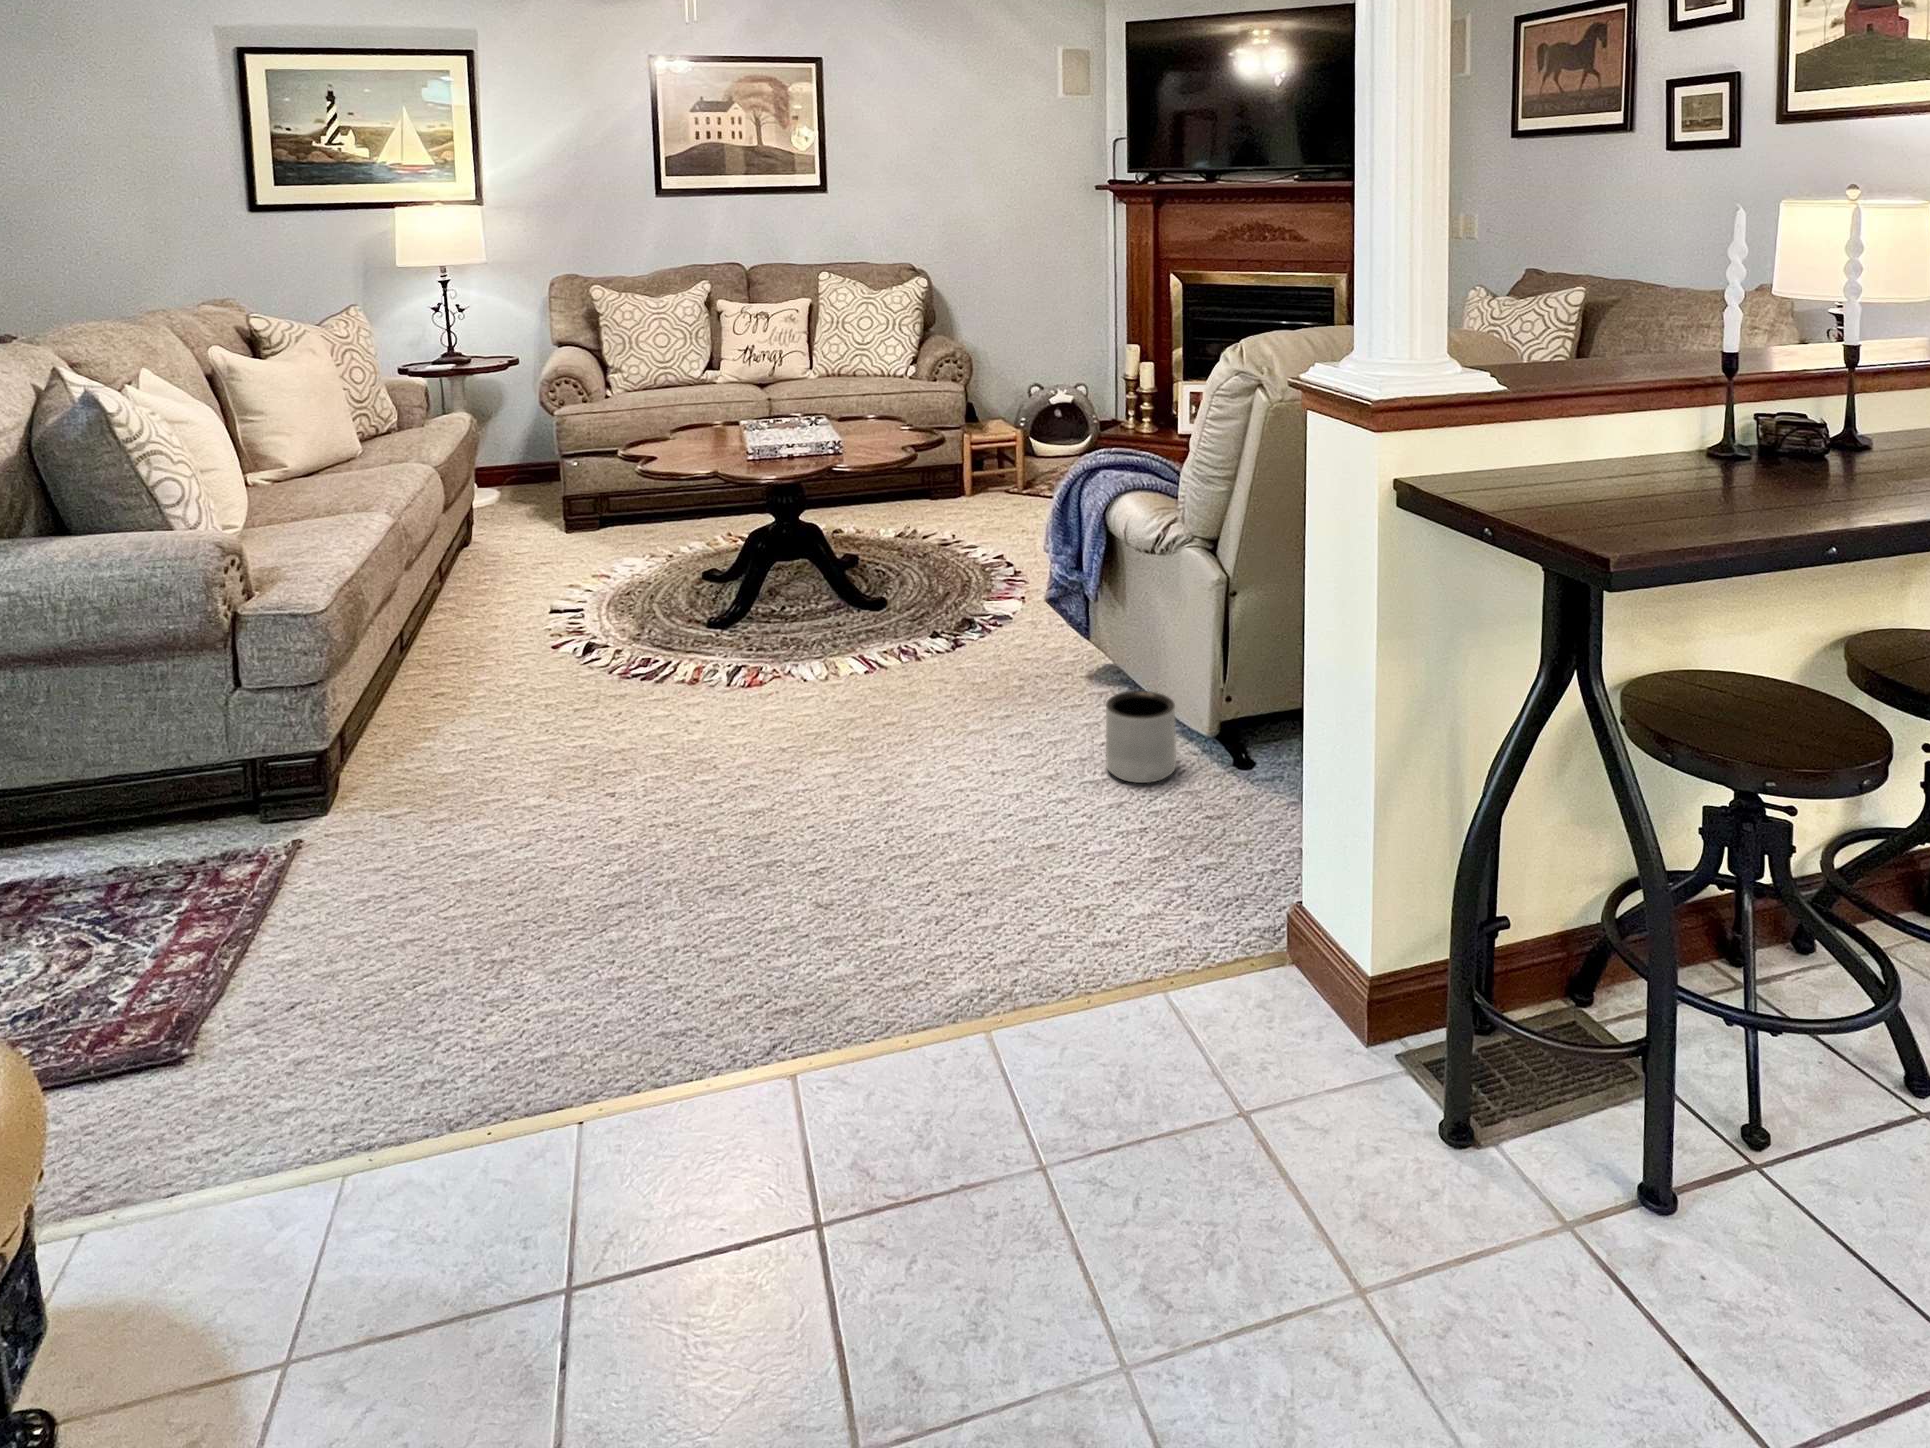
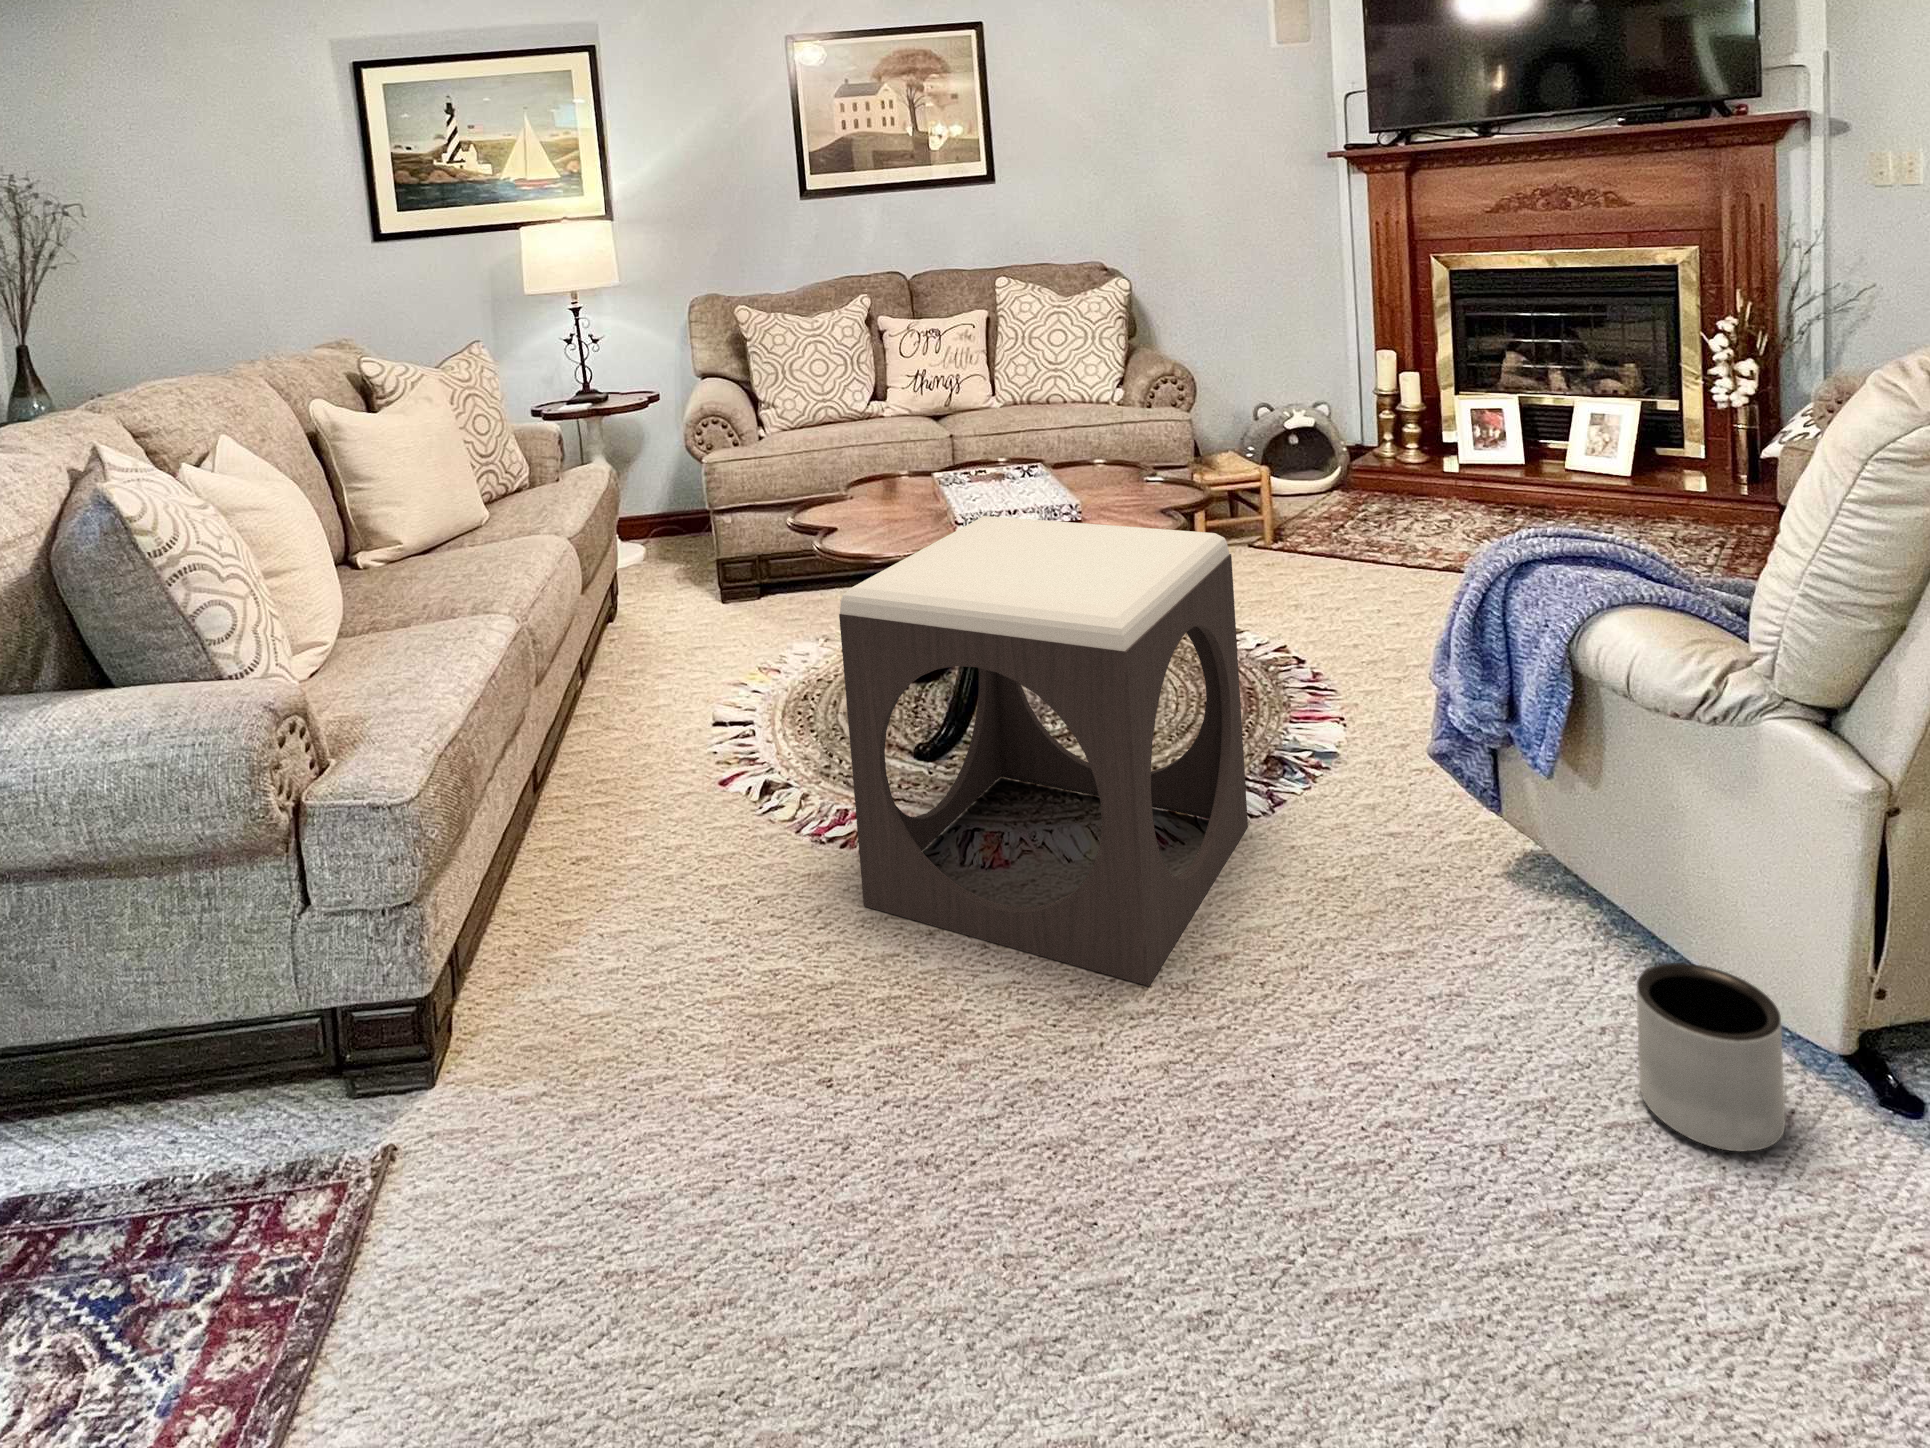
footstool: none [646,445,935,736] -> present [839,516,1248,986]

